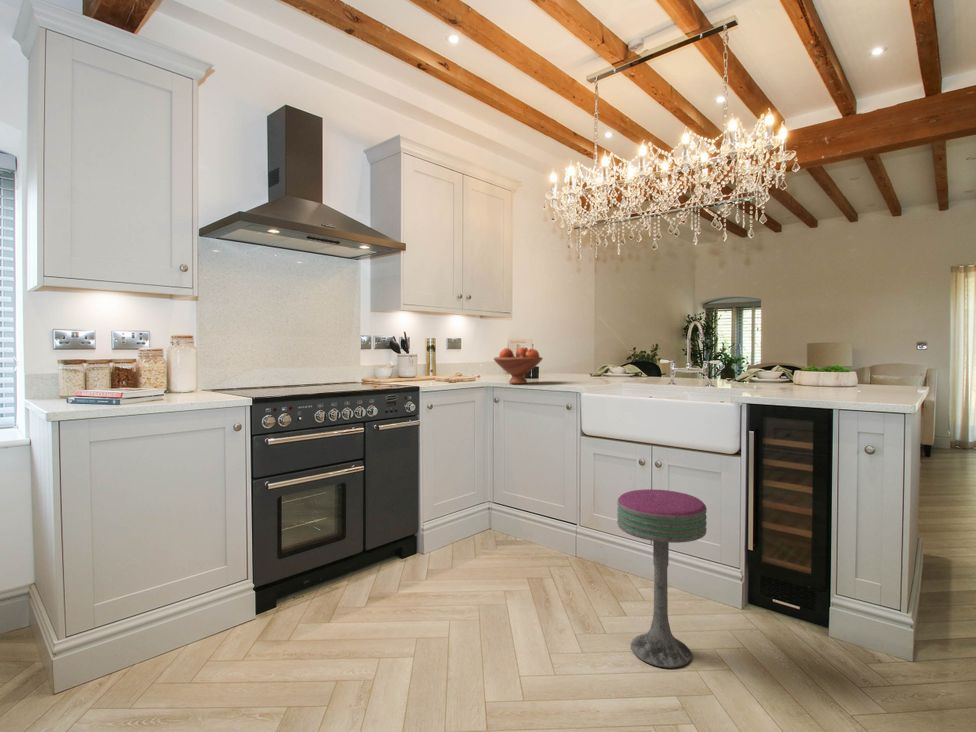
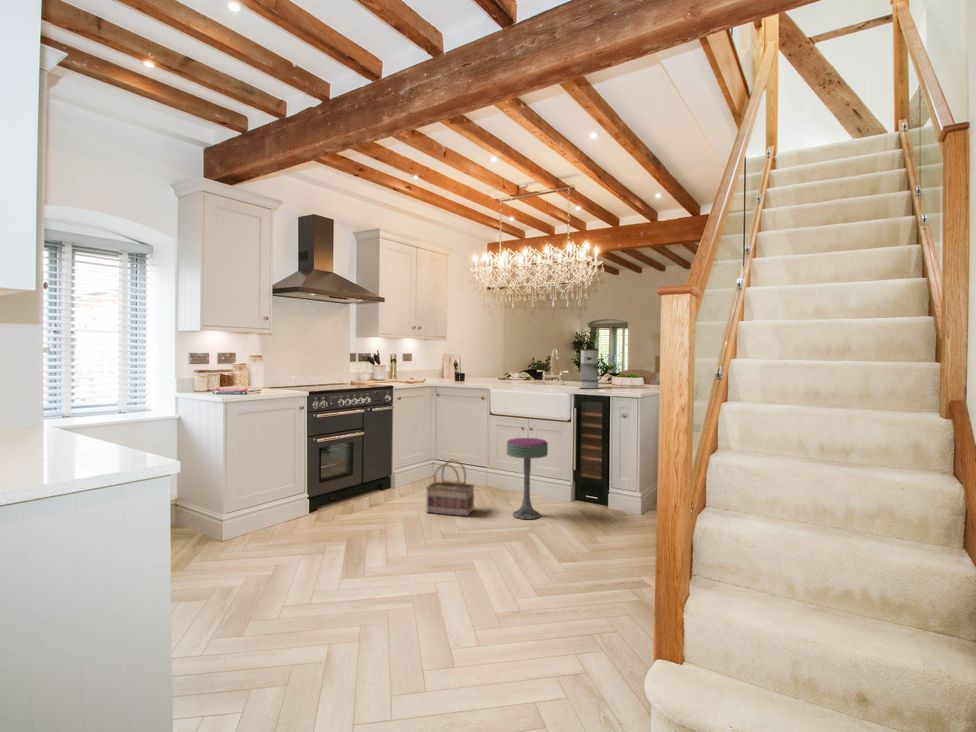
coffee maker: none [749,314,800,391] -> present [579,349,602,389]
fruit bowl: present [494,348,542,384] -> none [437,362,468,385]
basket: none [459,525,554,647] -> present [426,460,474,516]

